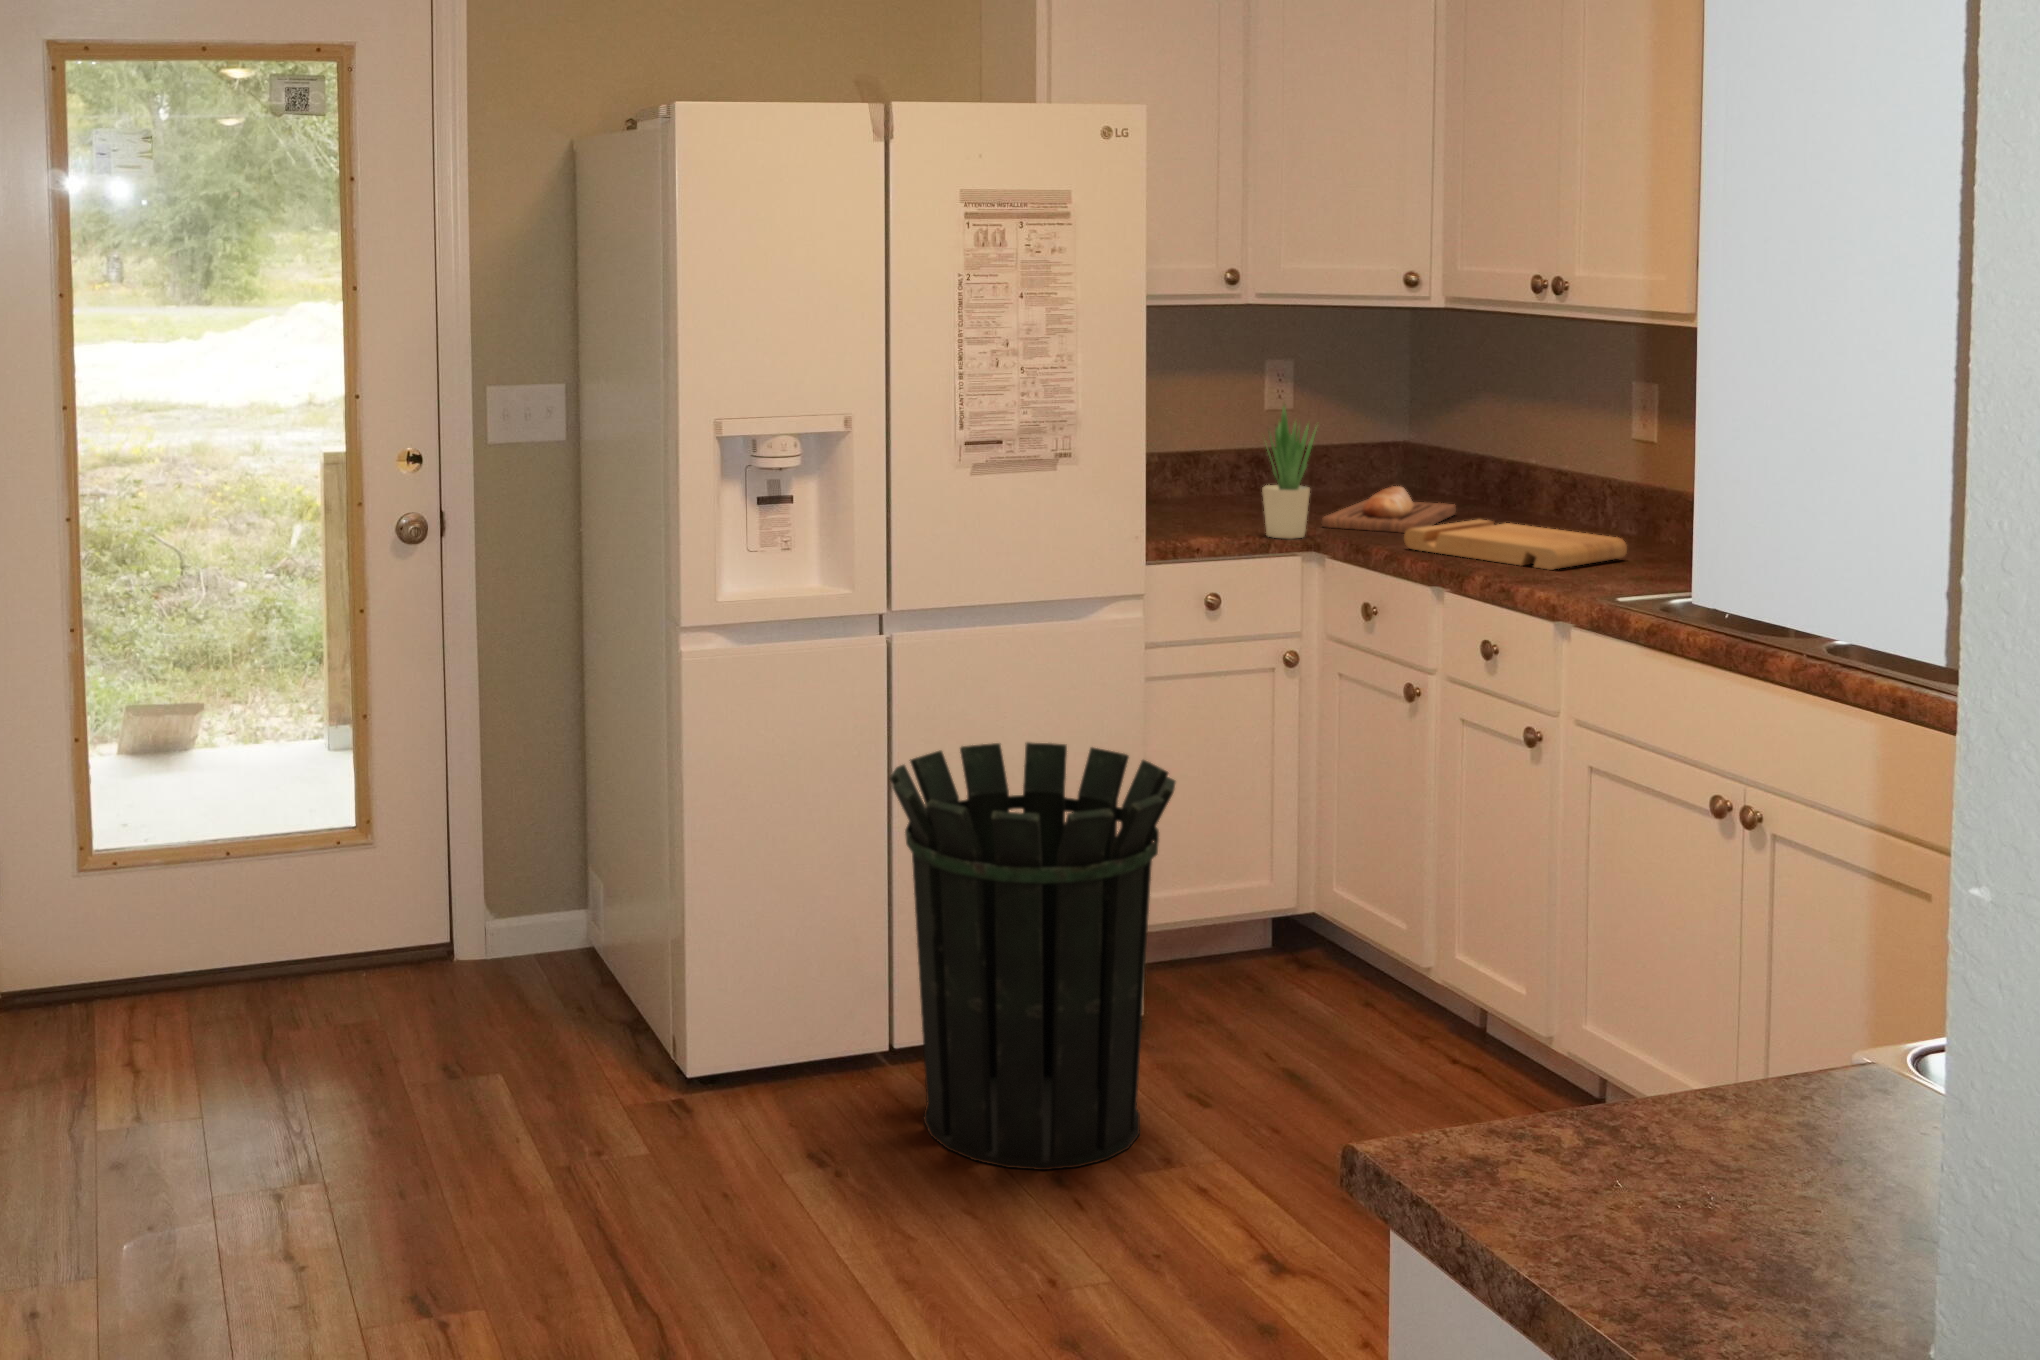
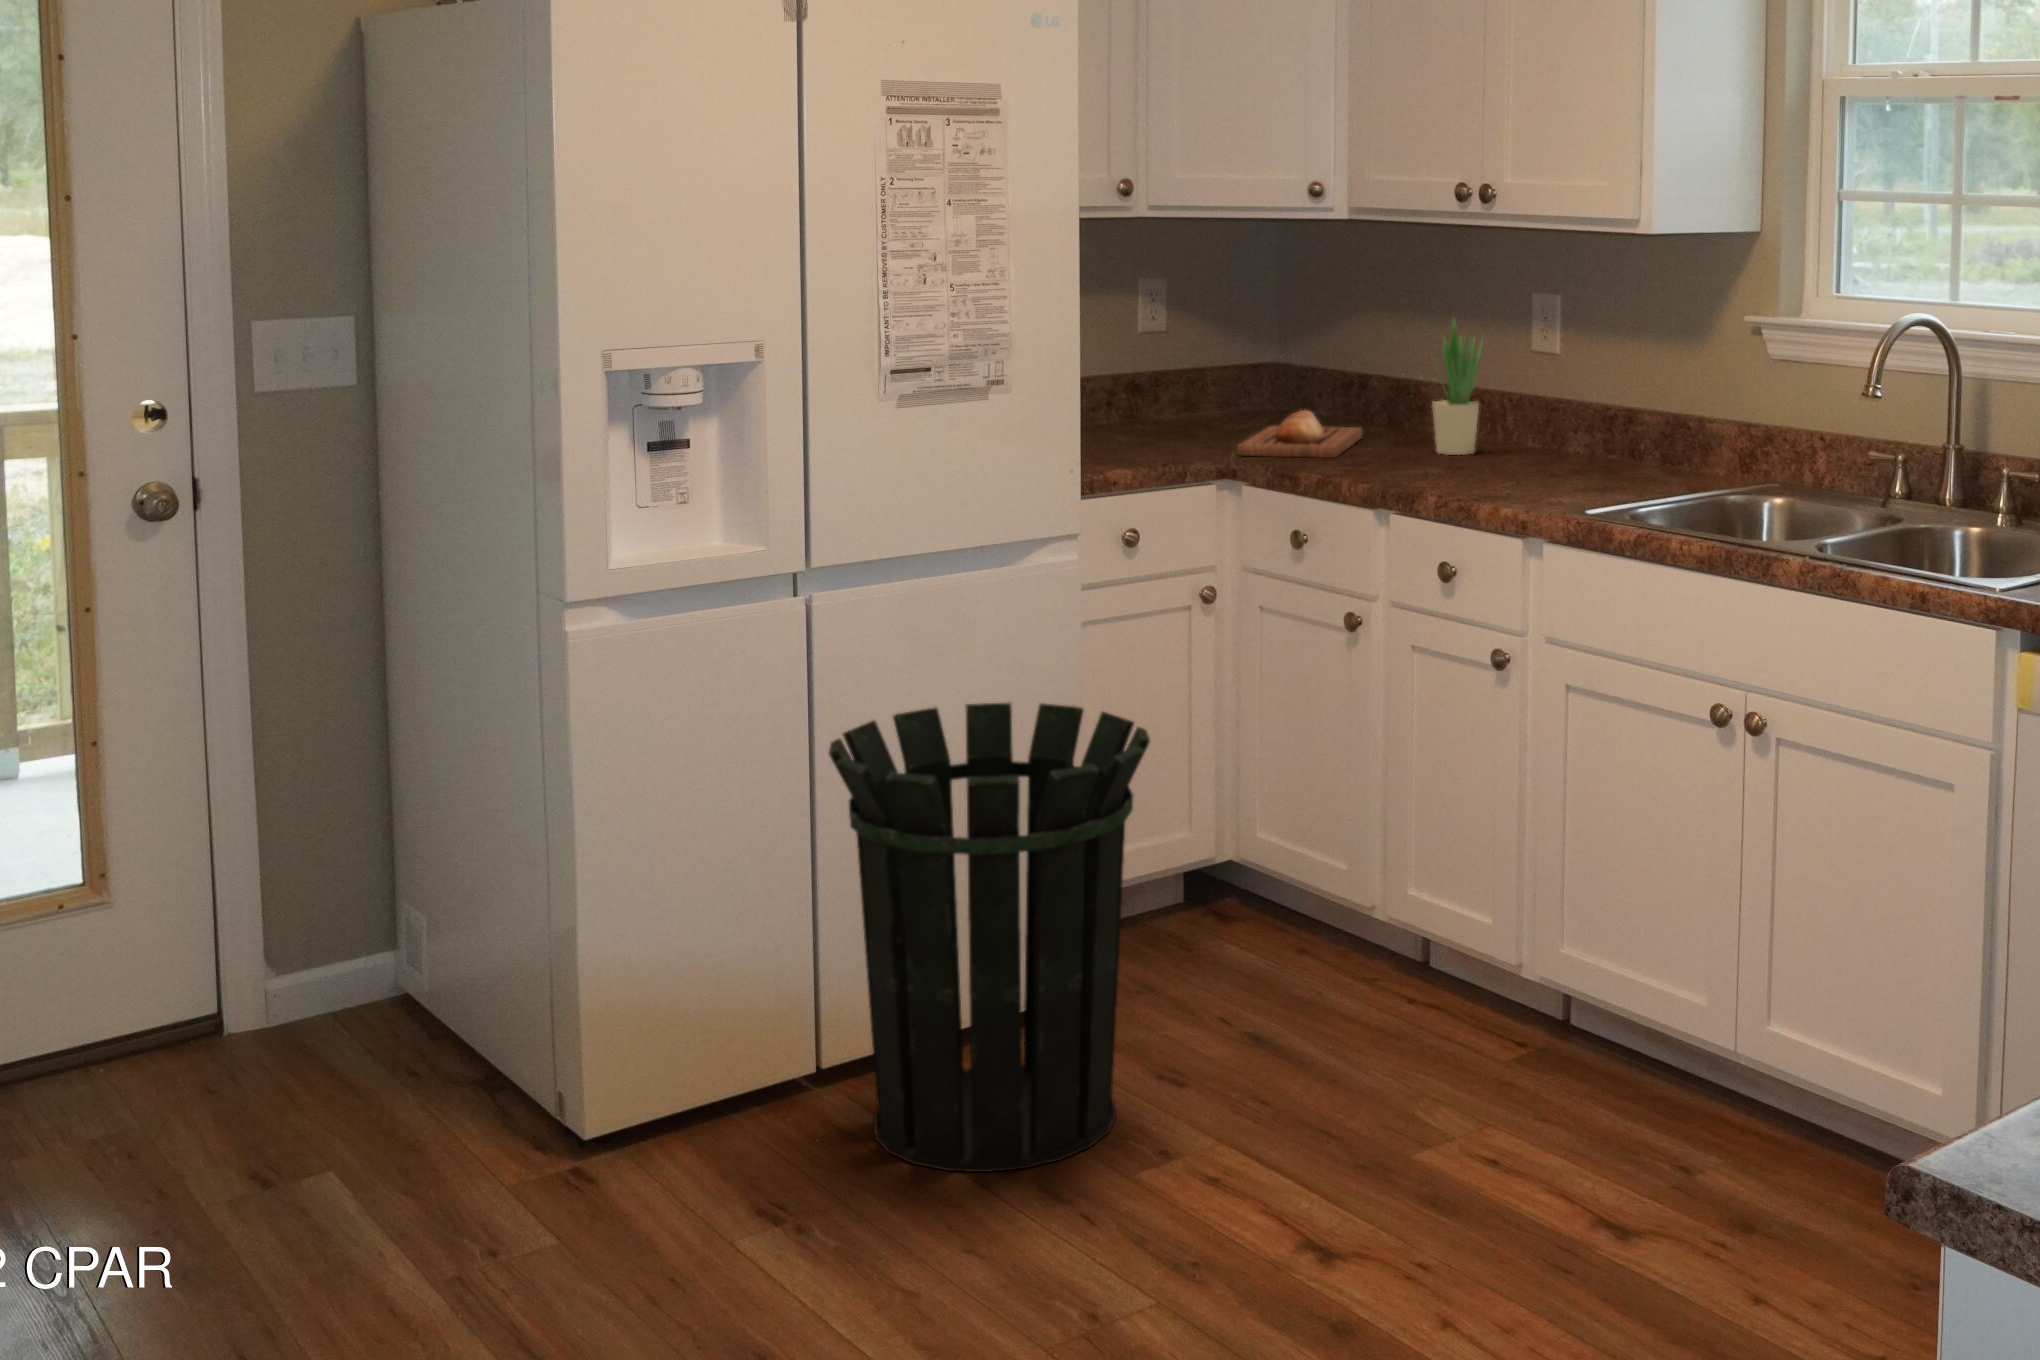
potted plant: present [1262,404,1316,539] -> present [1432,316,1485,455]
cutting board: present [1404,520,1627,570] -> none [1337,440,1558,486]

